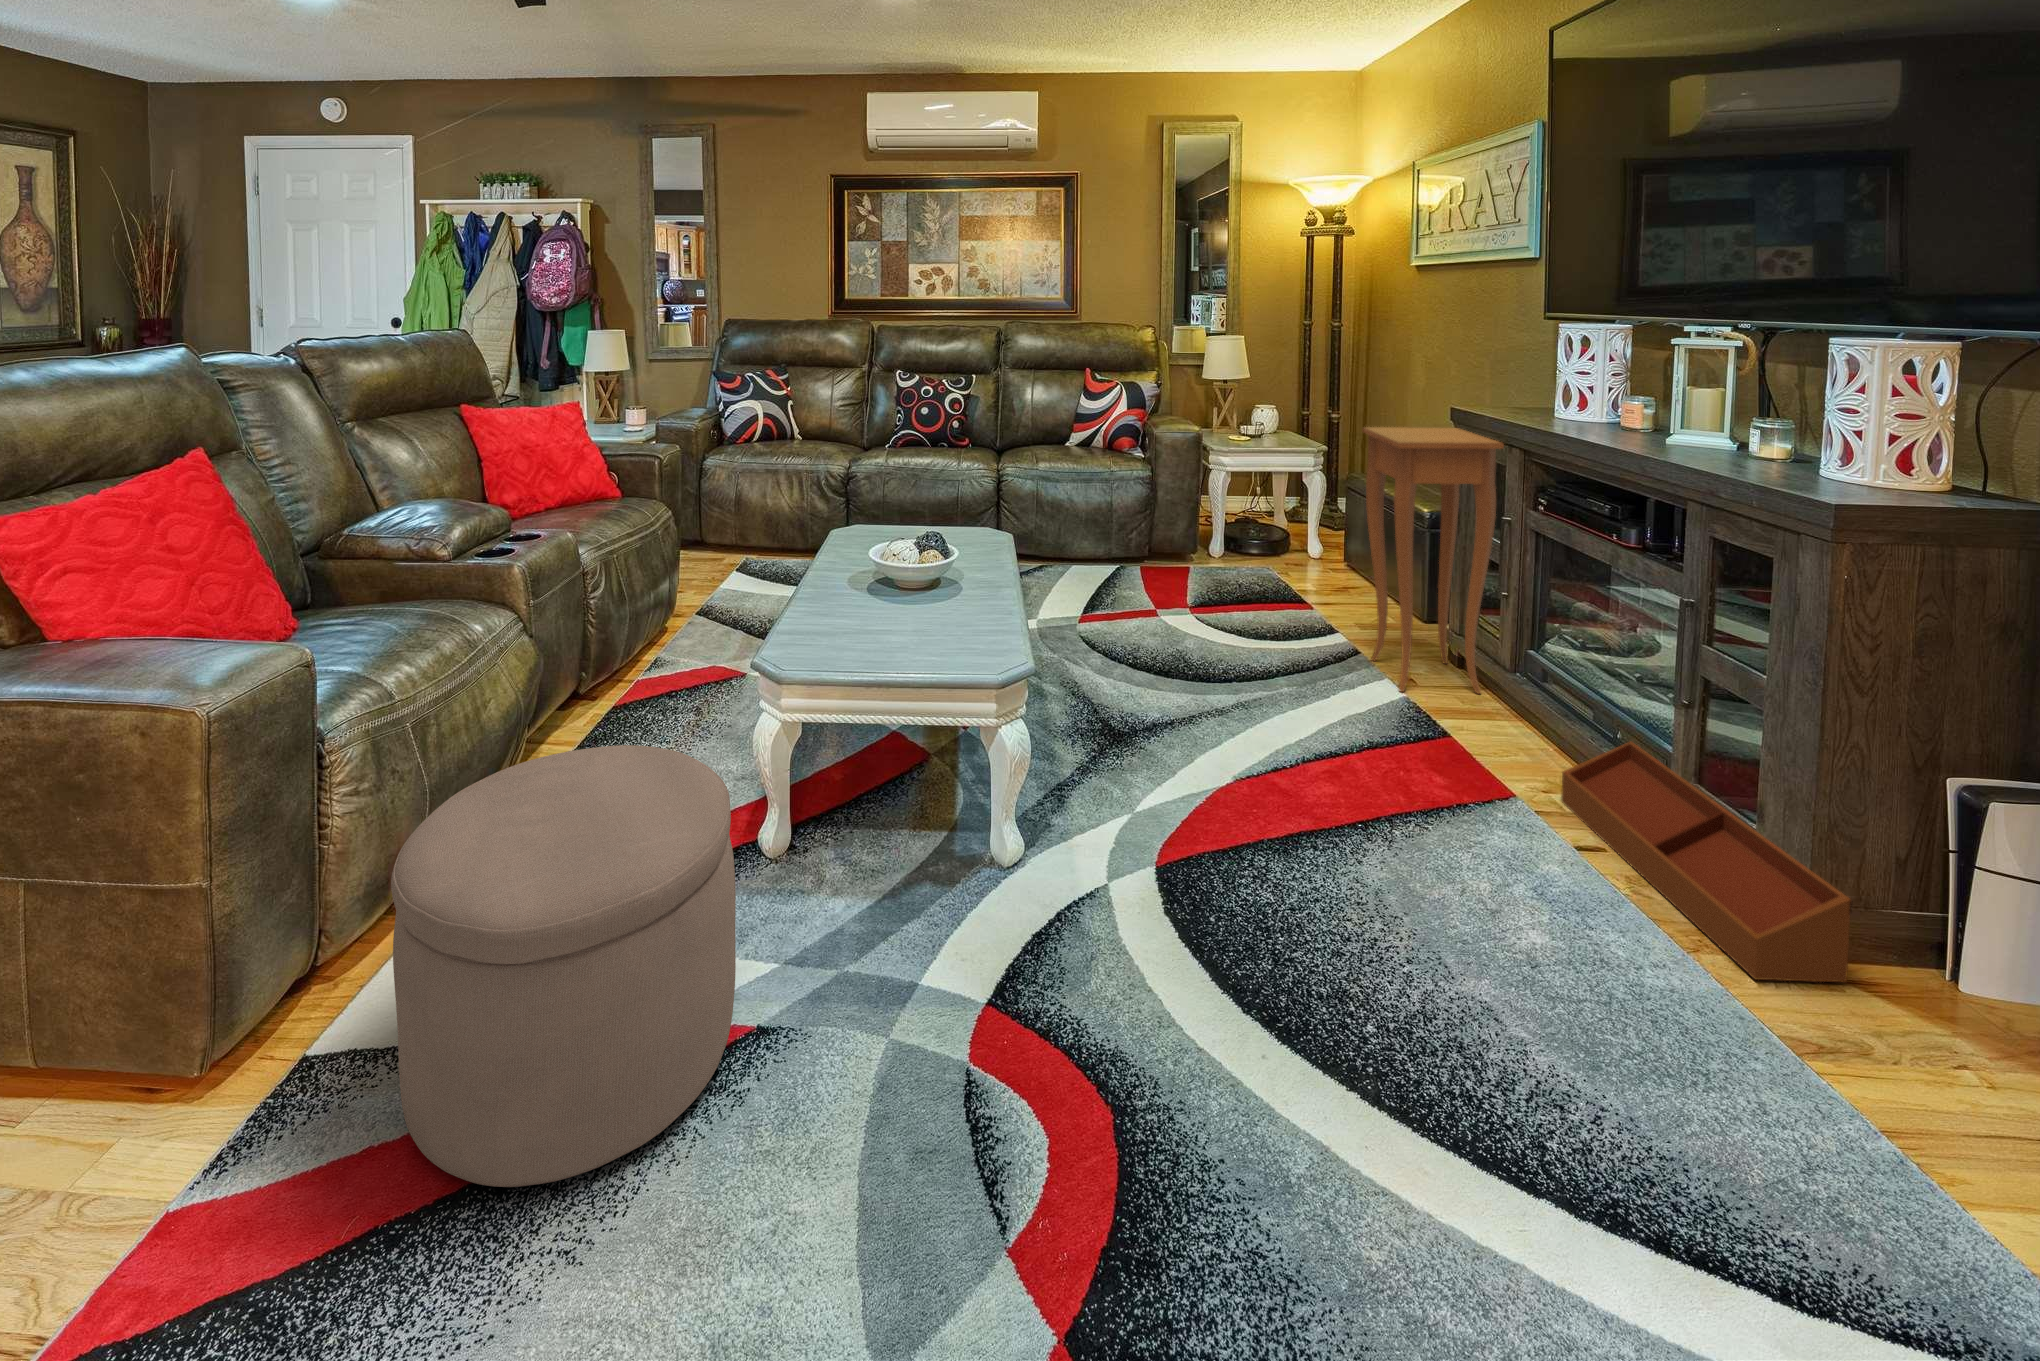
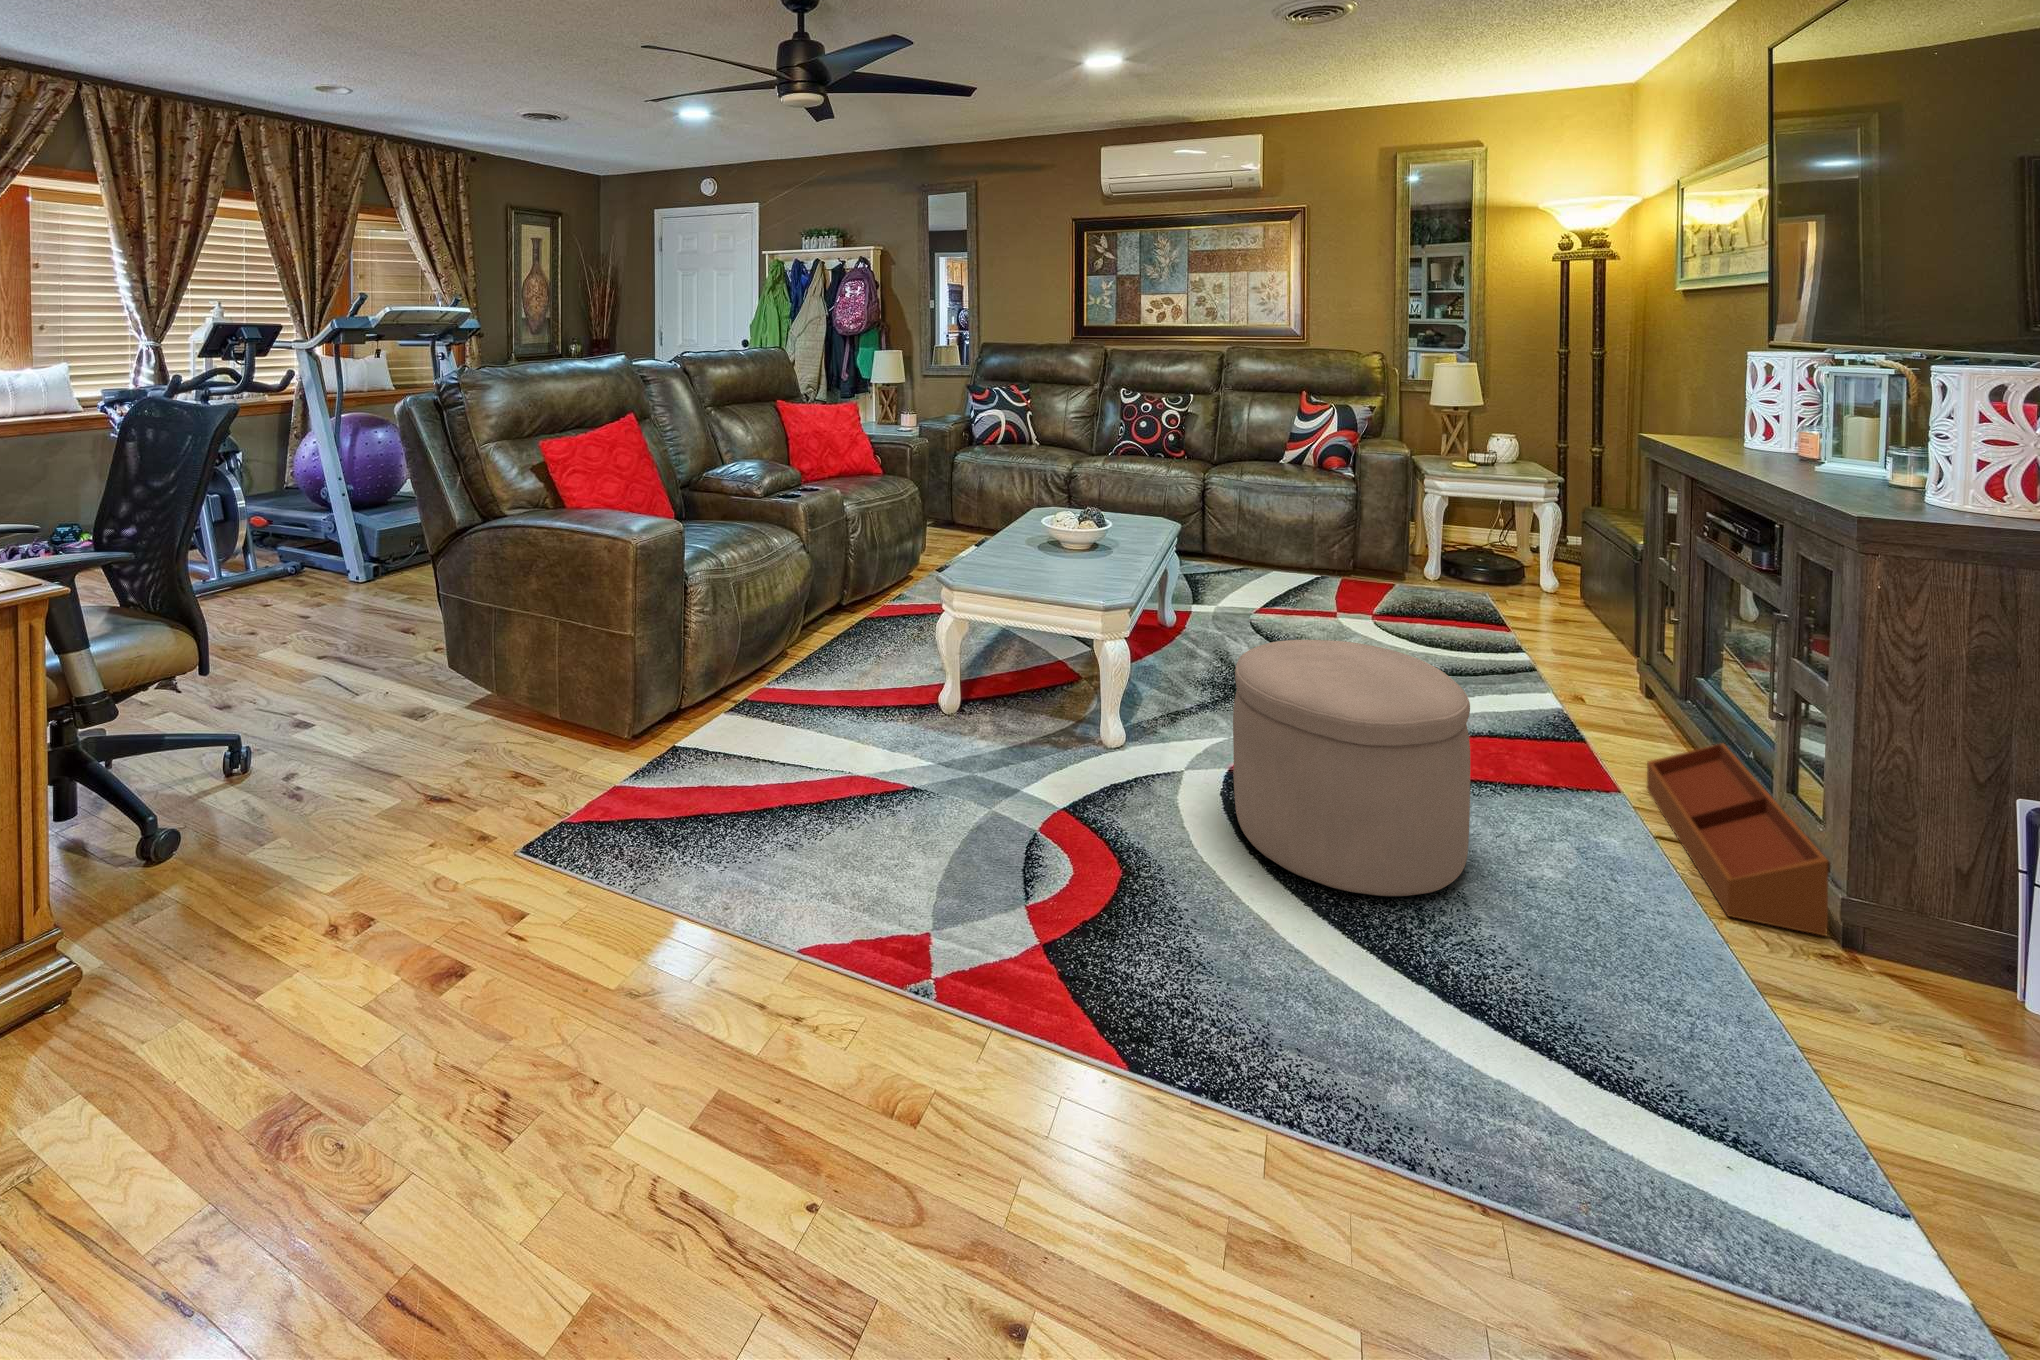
side table: present [1362,427,1504,694] -> none [1522,449,1651,710]
ottoman: present [391,745,736,1187] -> present [1233,640,1470,896]

